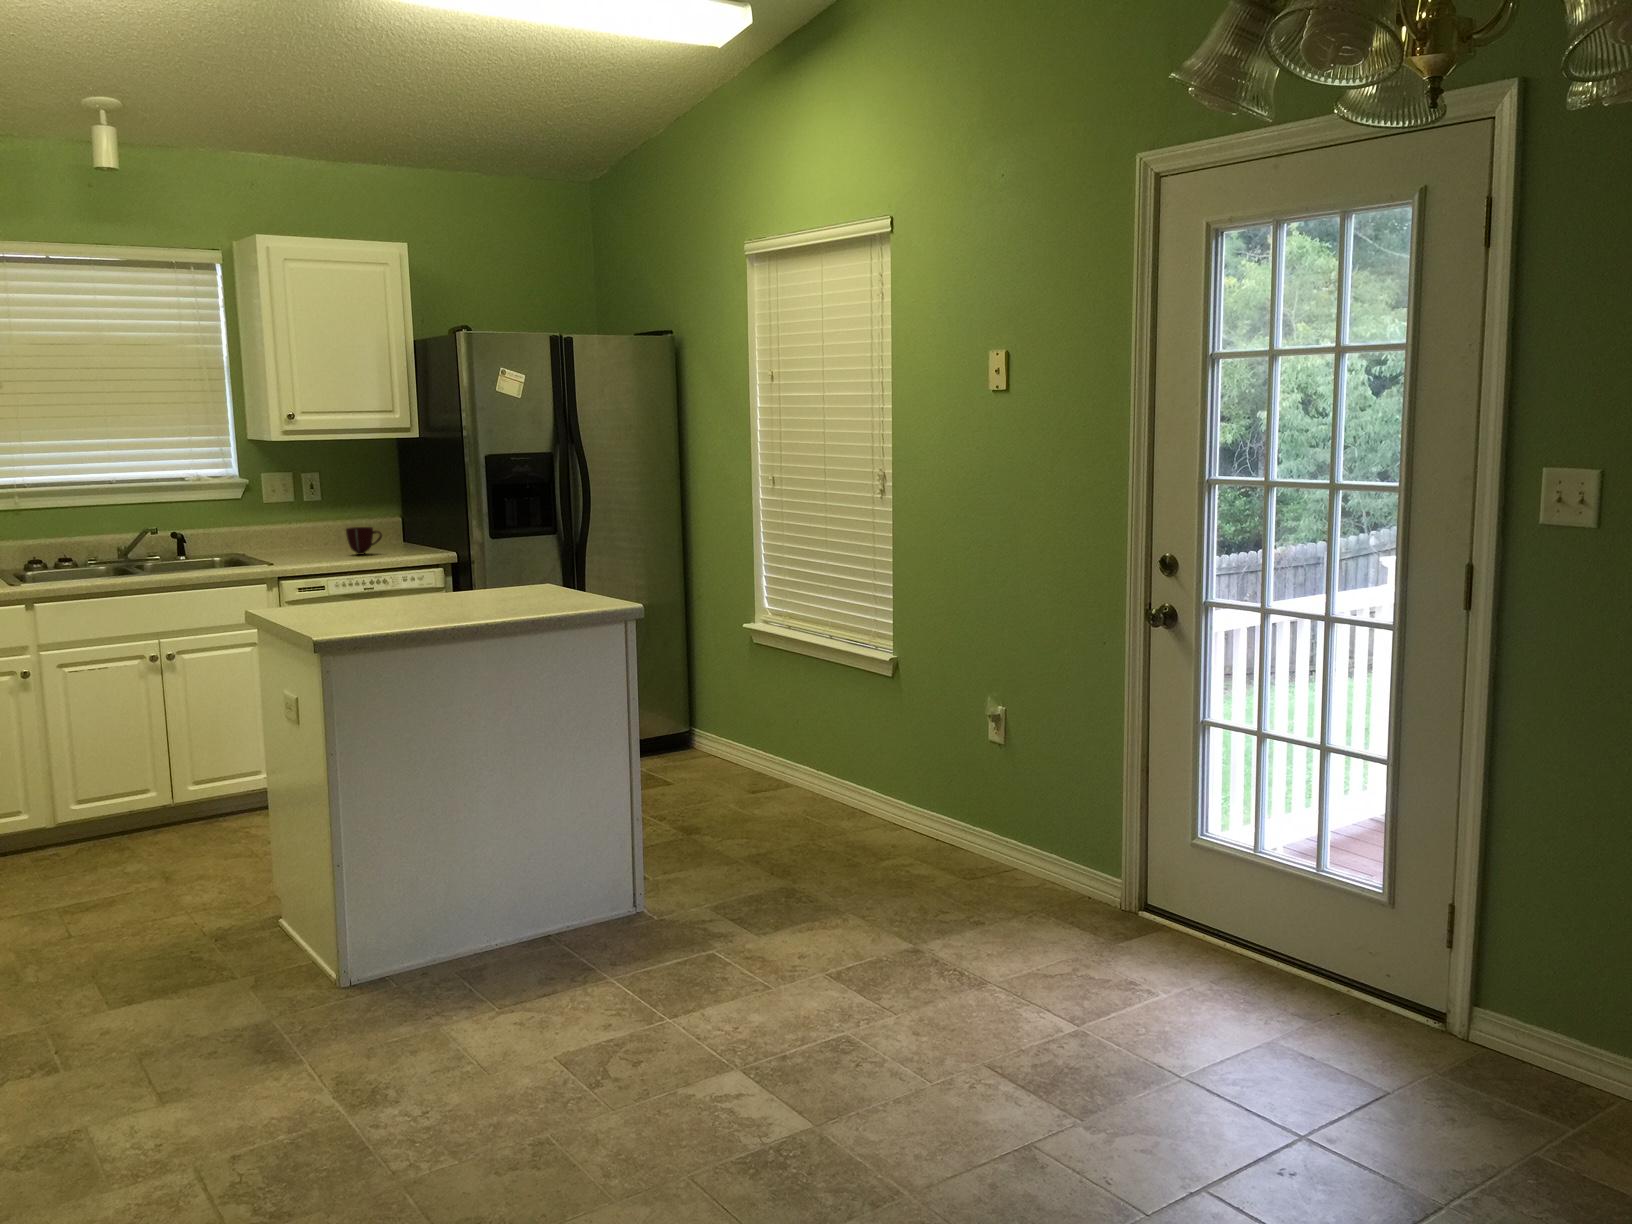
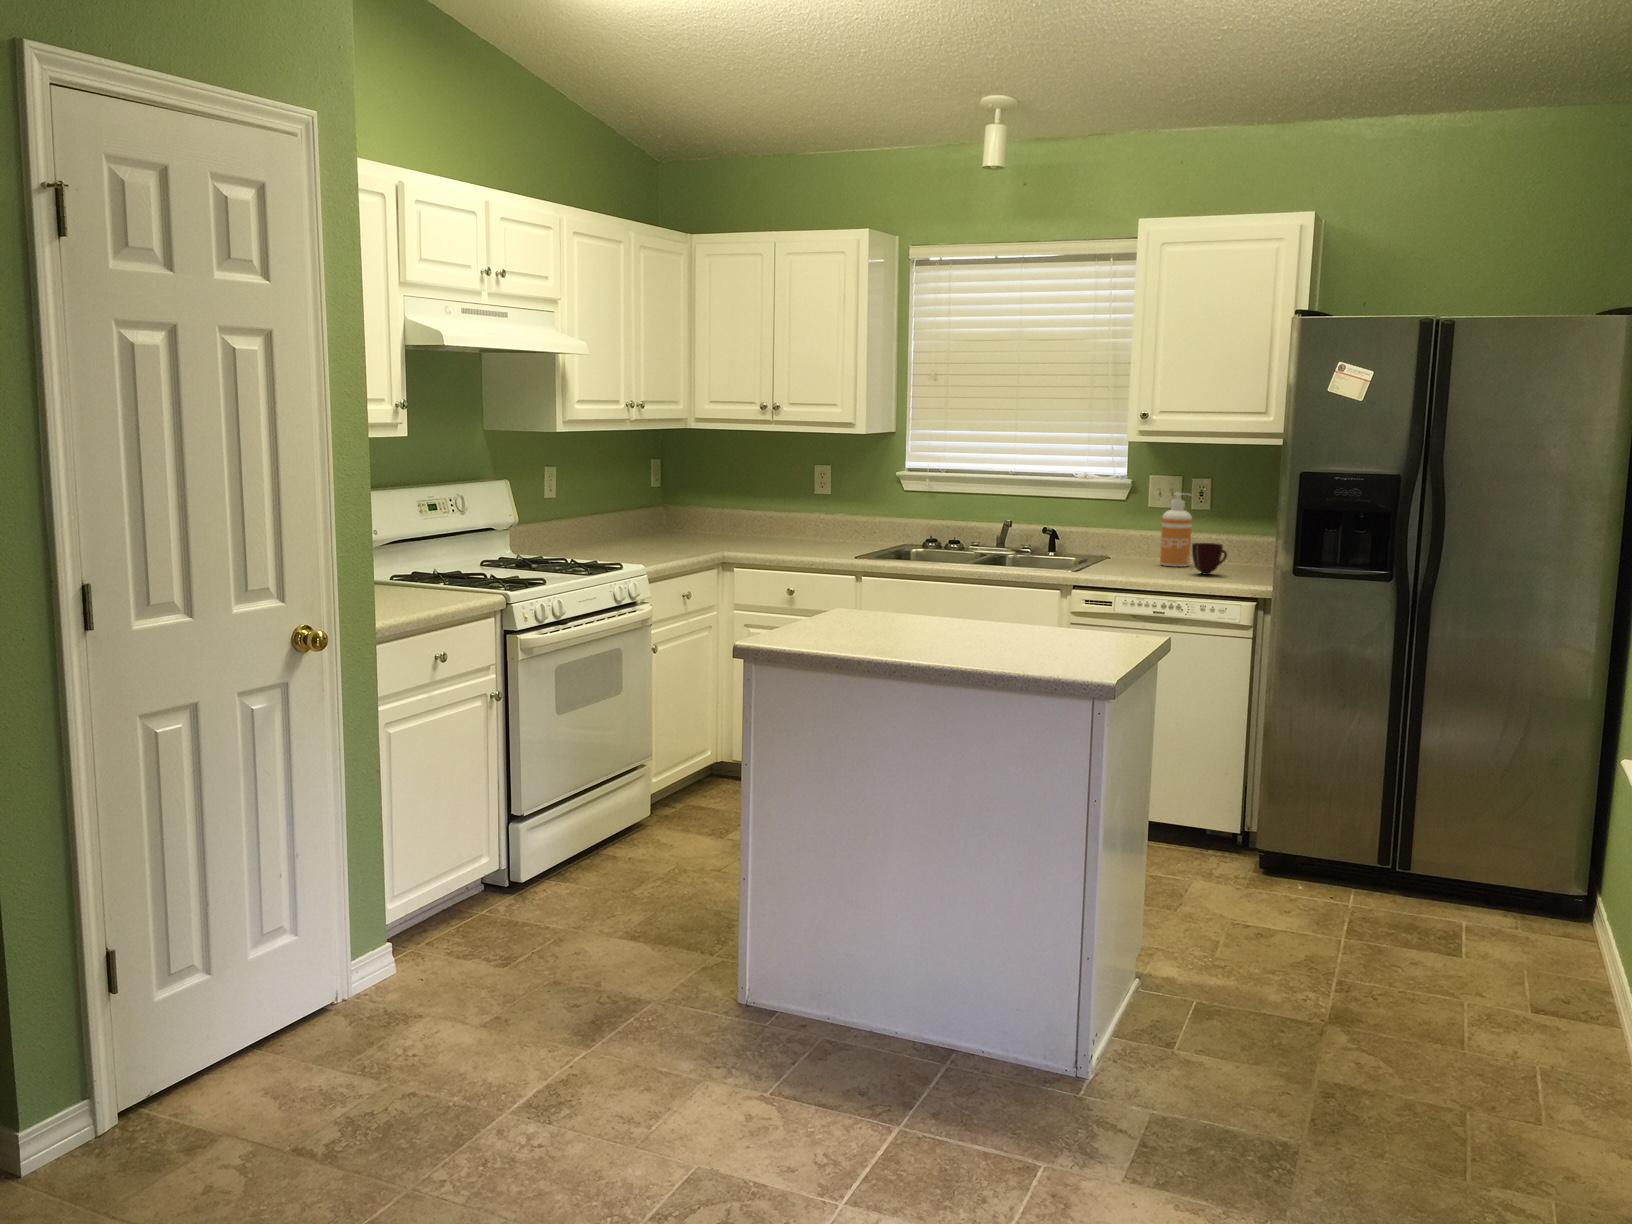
soap dispenser: none [291,487,322,553] -> present [1160,493,1192,566]

